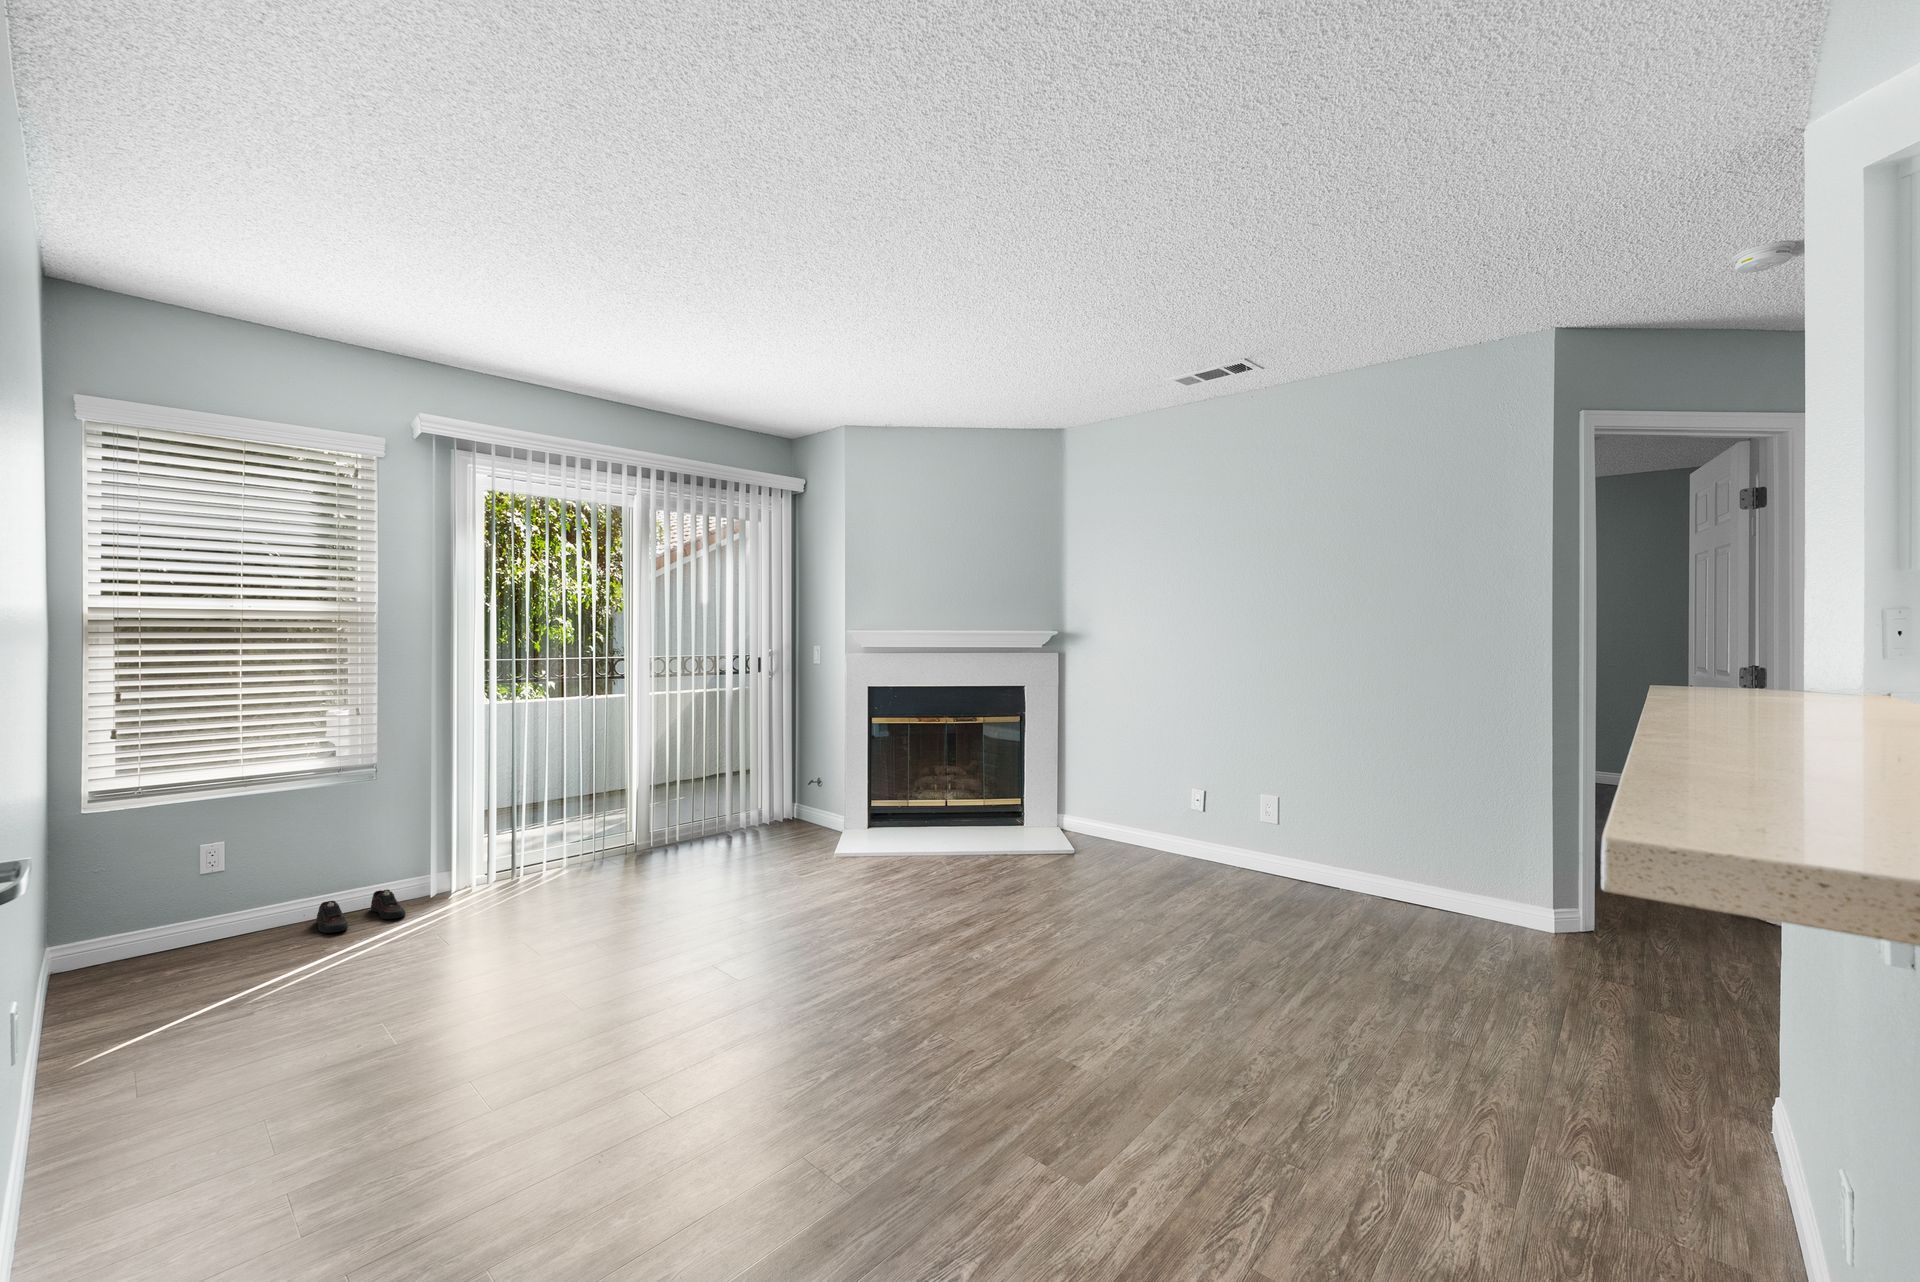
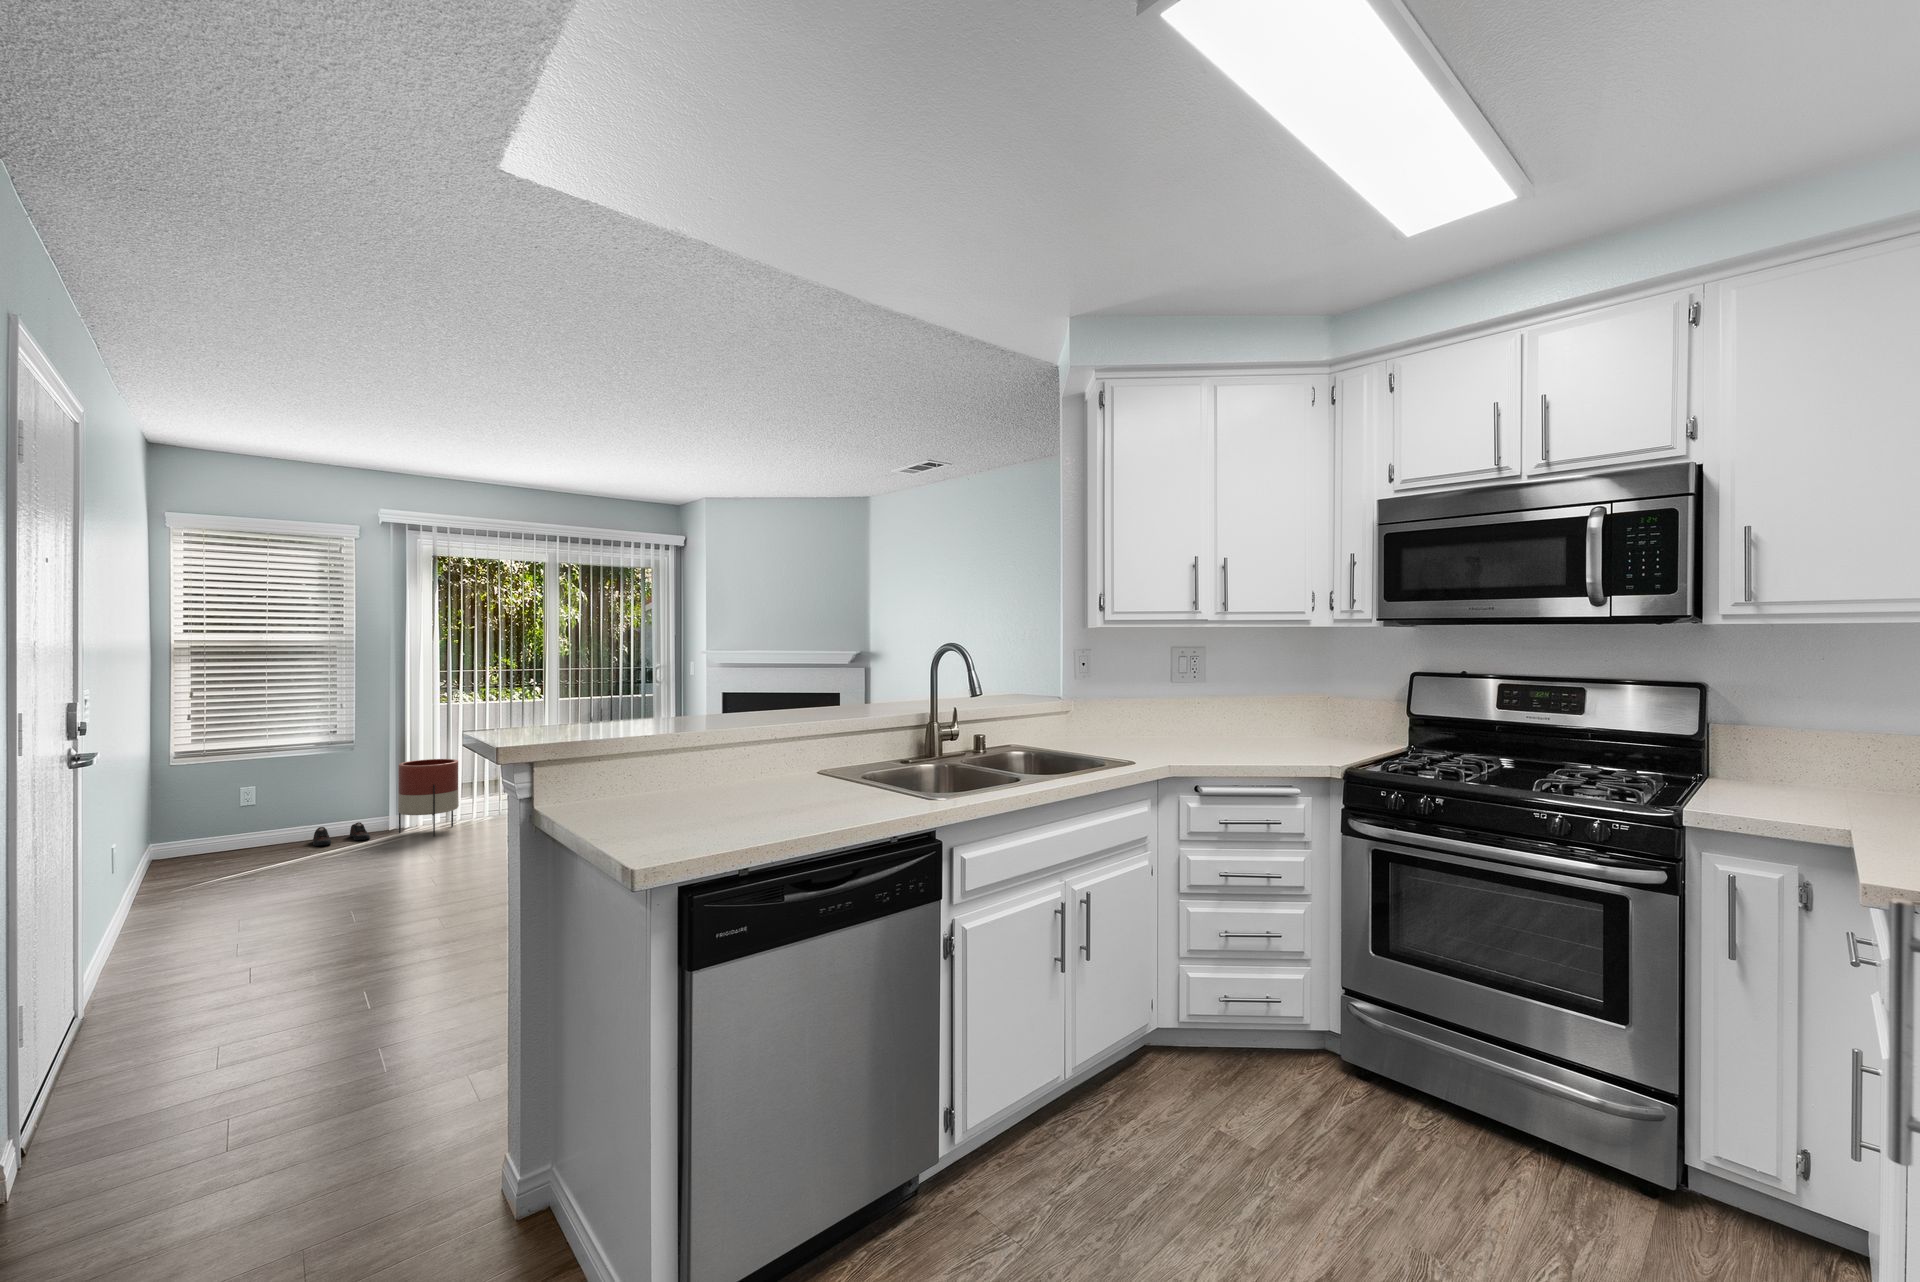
planter: none [445,789,533,909] -> present [398,759,459,836]

